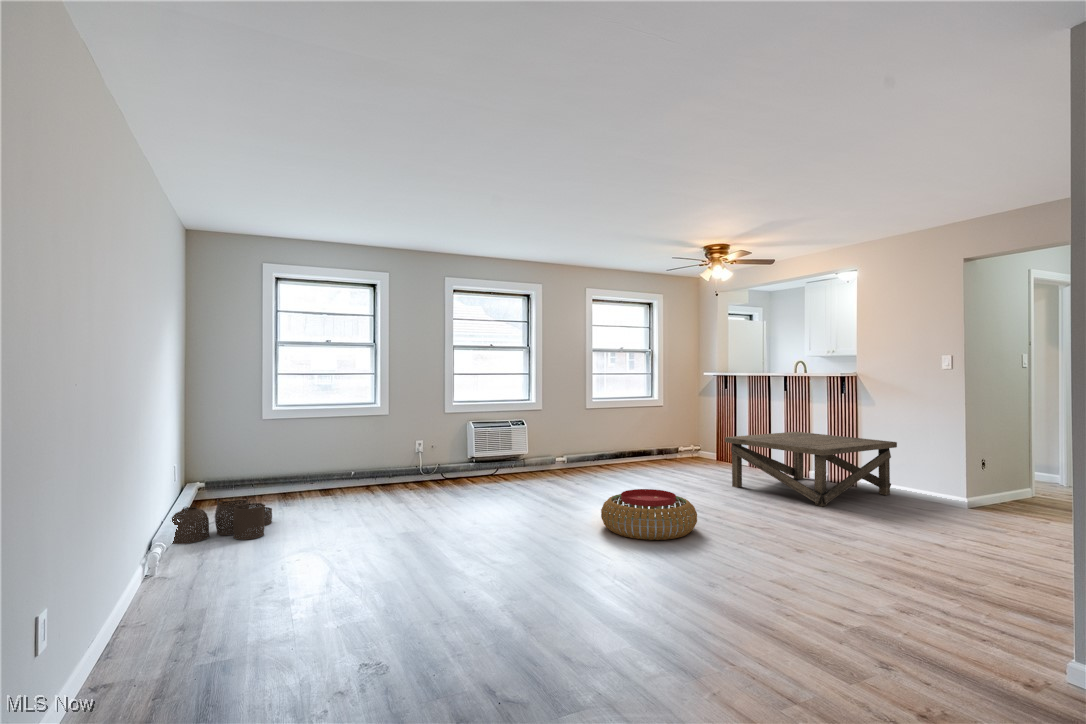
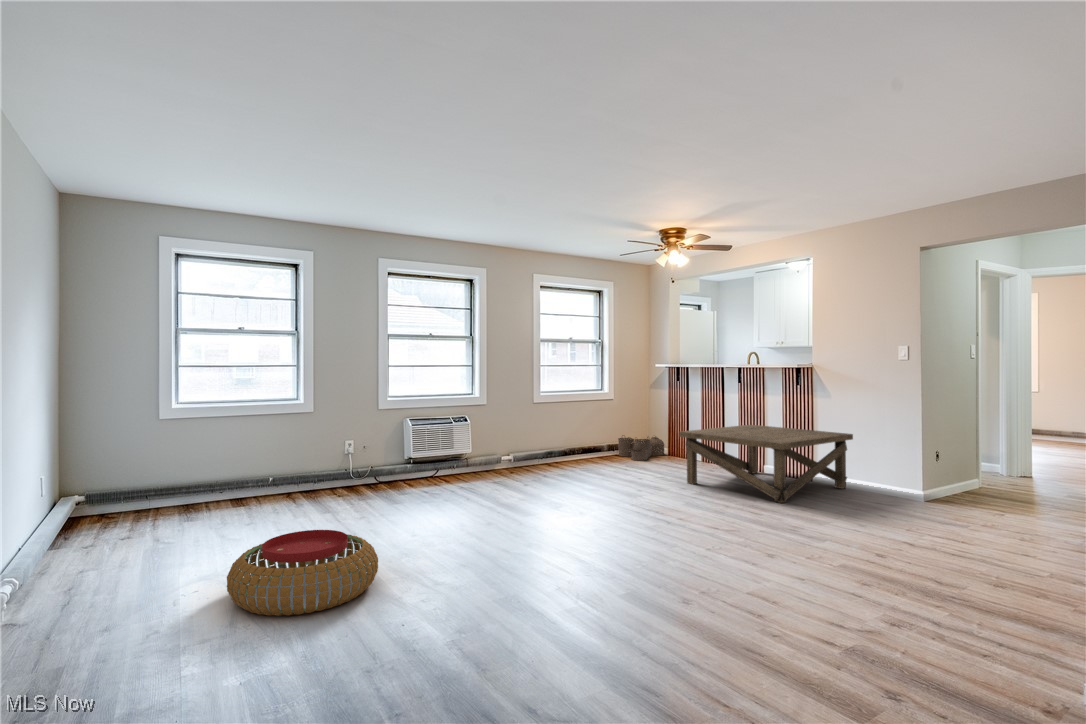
pouf: present [601,489,697,540] -> present [227,530,378,616]
woven basket: present [172,496,272,544] -> present [618,435,665,461]

